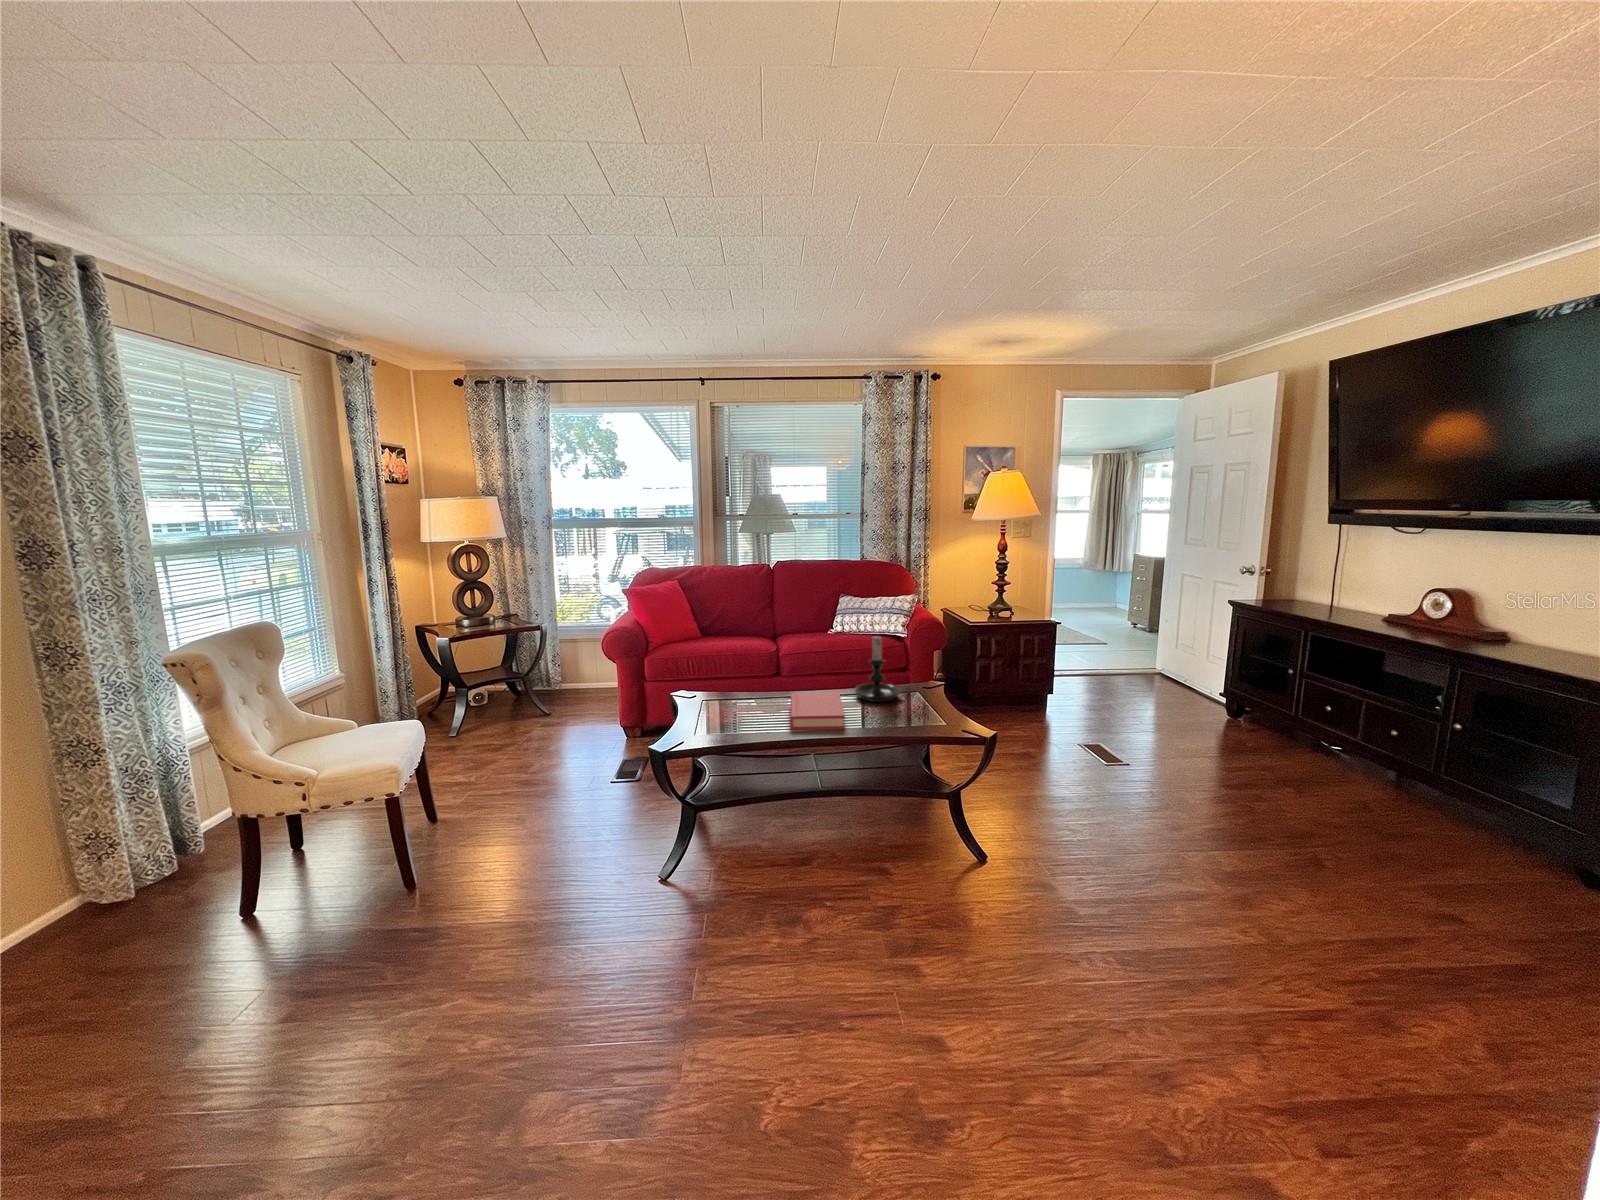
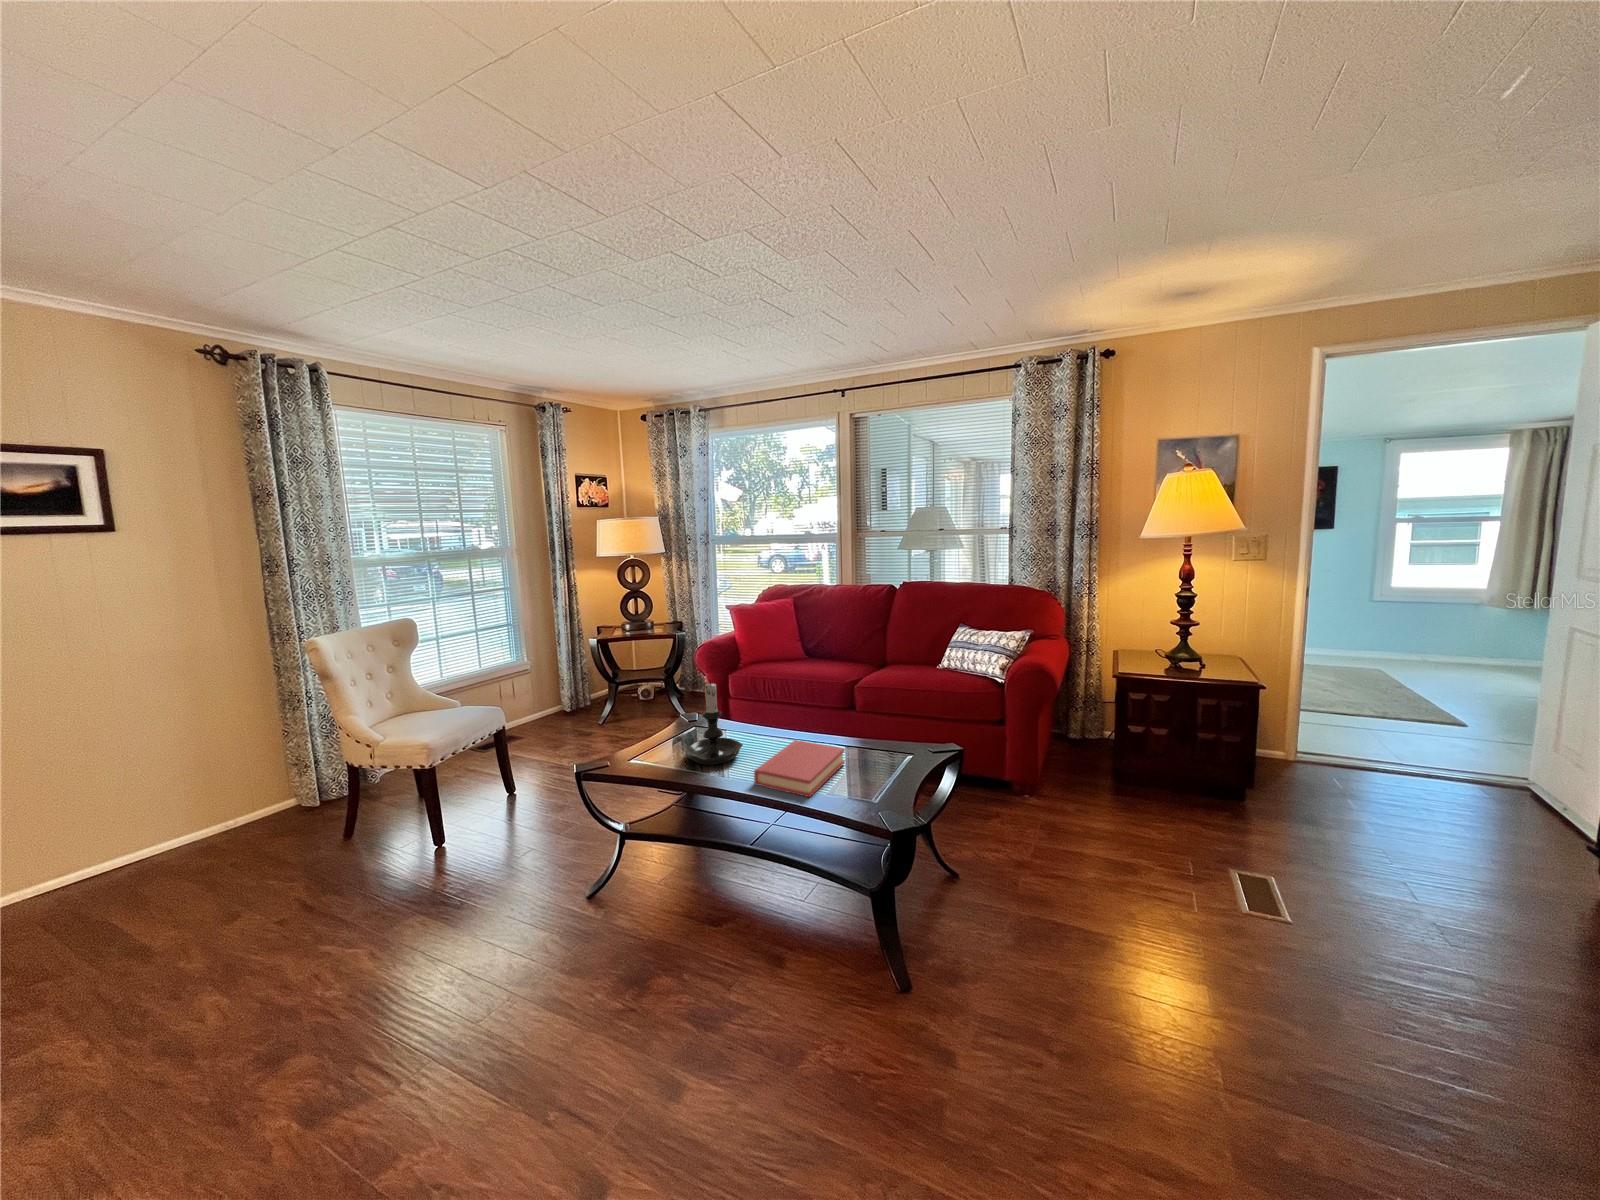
candle holder: present [855,636,901,702] -> present [686,680,743,765]

